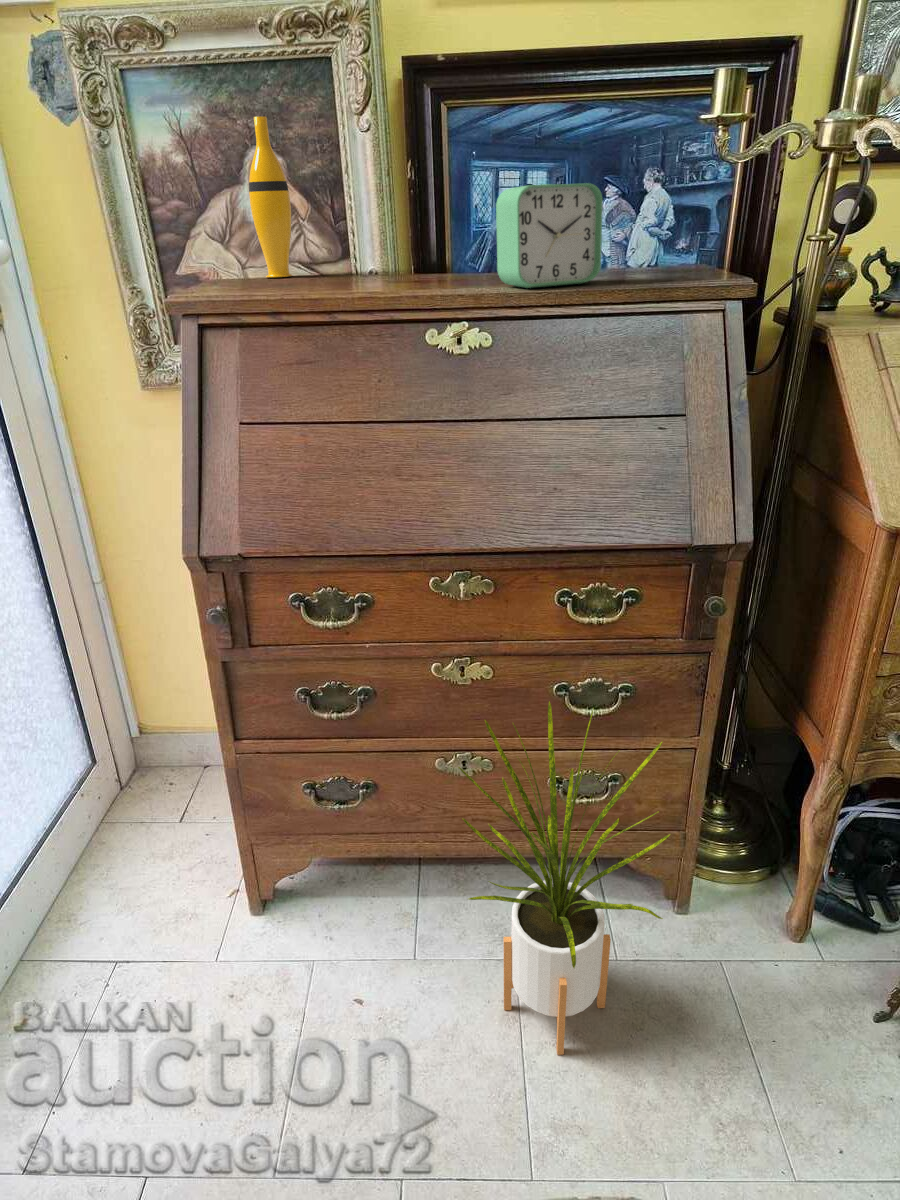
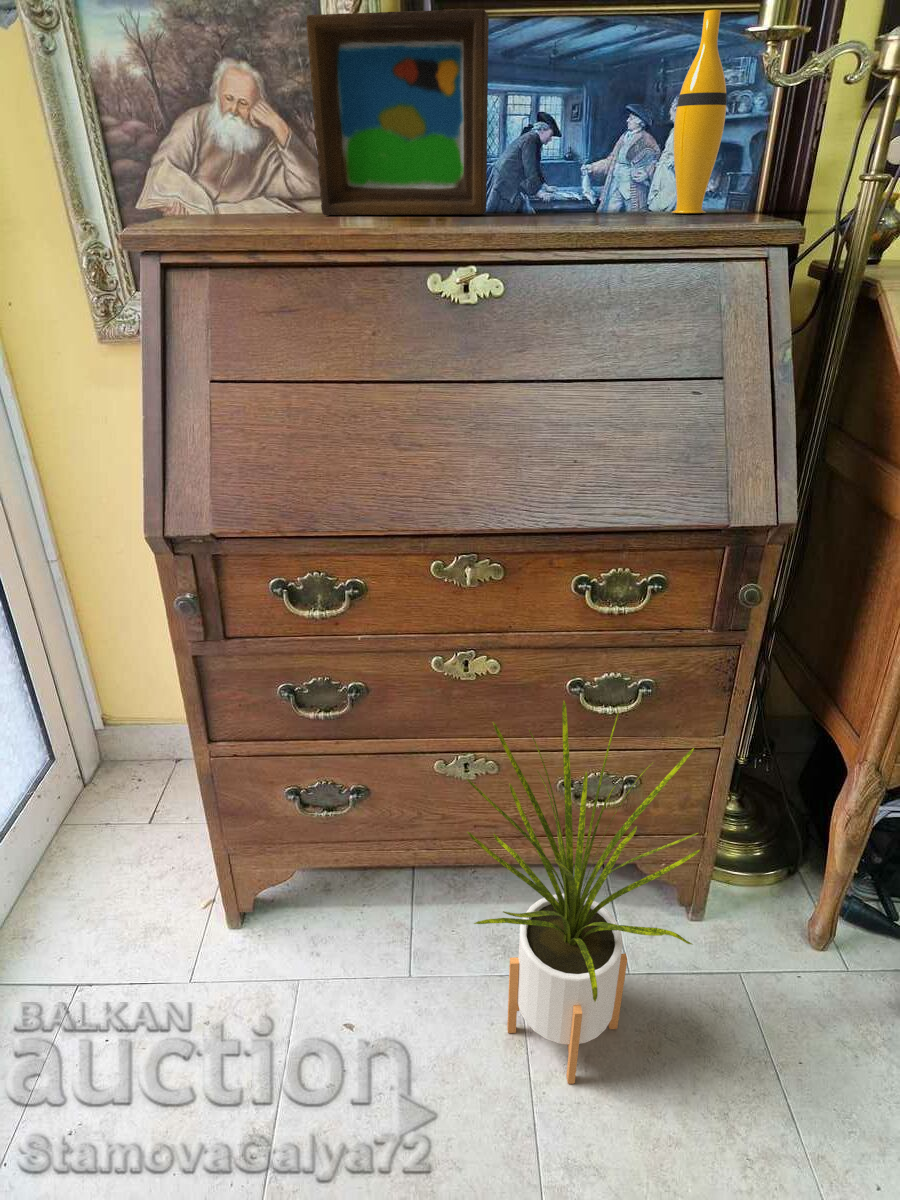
picture frame: none [323,103,481,277] -> present [306,9,489,215]
vase: present [249,116,293,277] -> present [672,10,727,213]
alarm clock: present [496,183,603,288] -> none [512,101,636,226]

